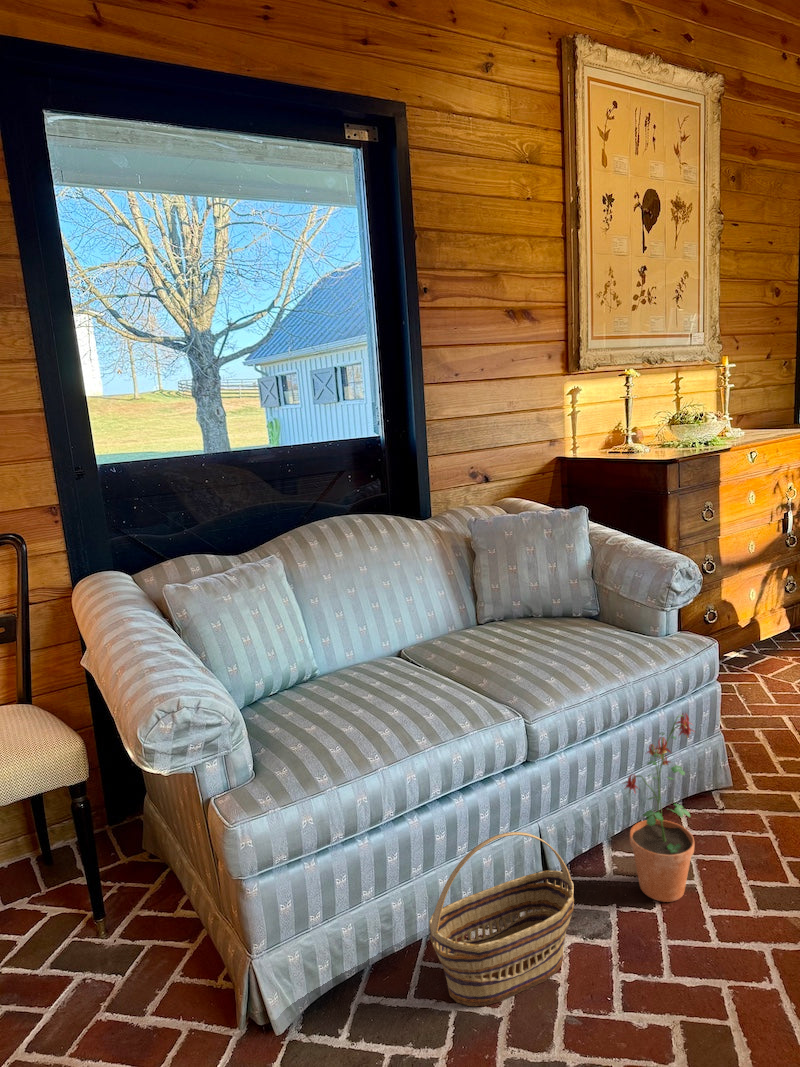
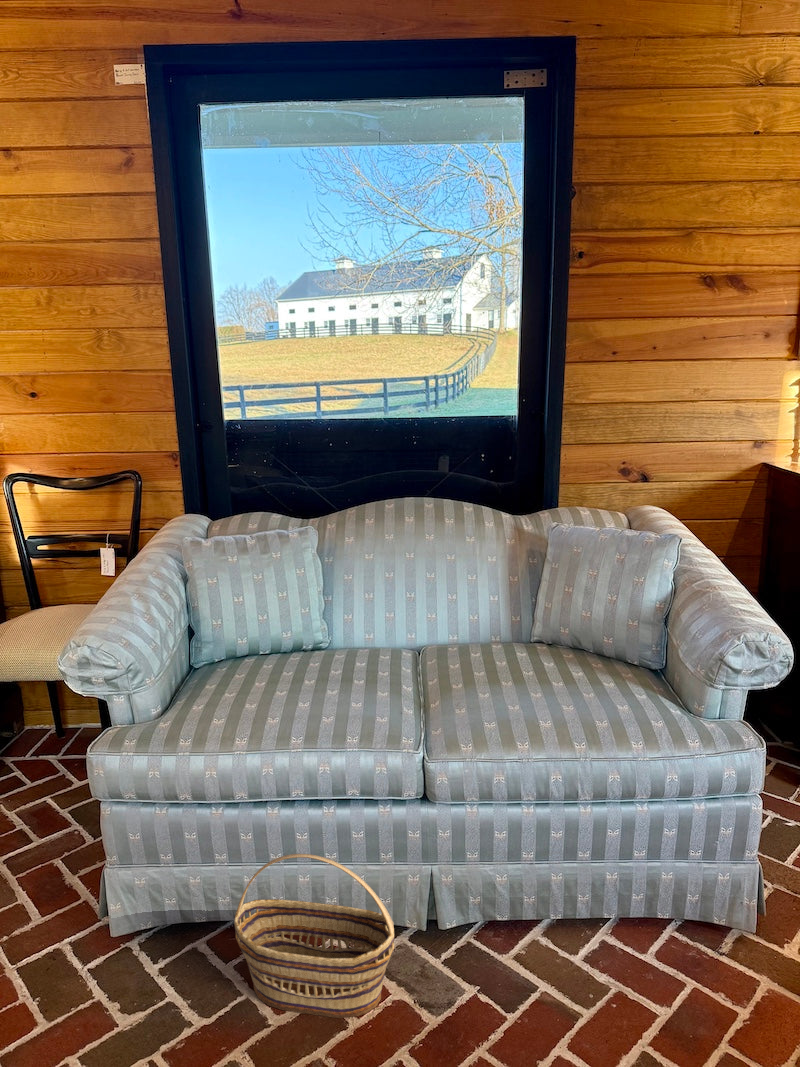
potted plant: present [625,714,694,902] -> none [498,816,609,1024]

